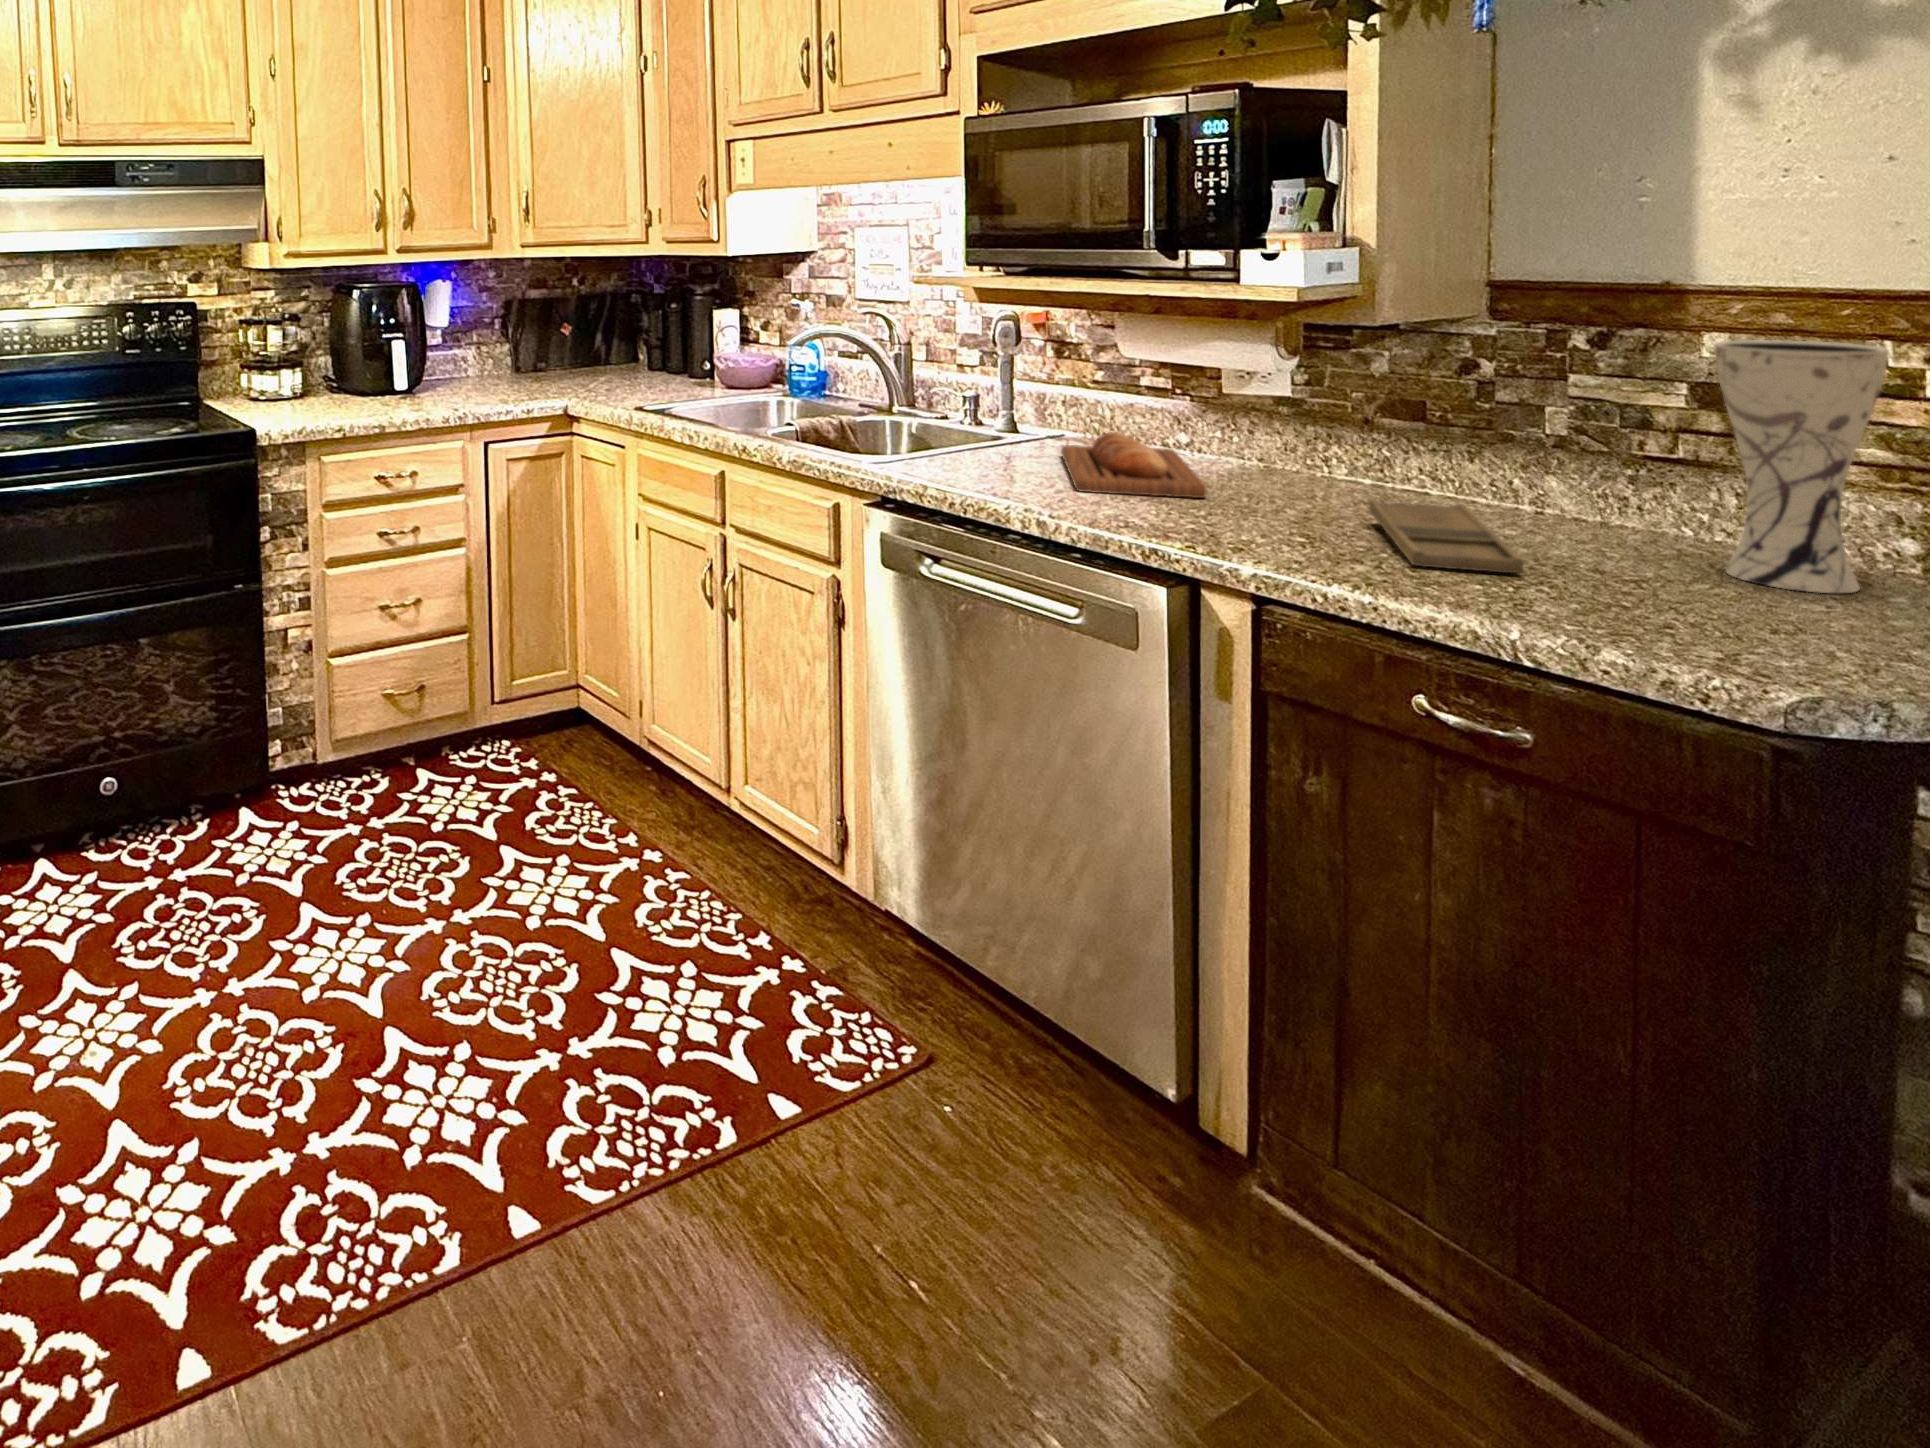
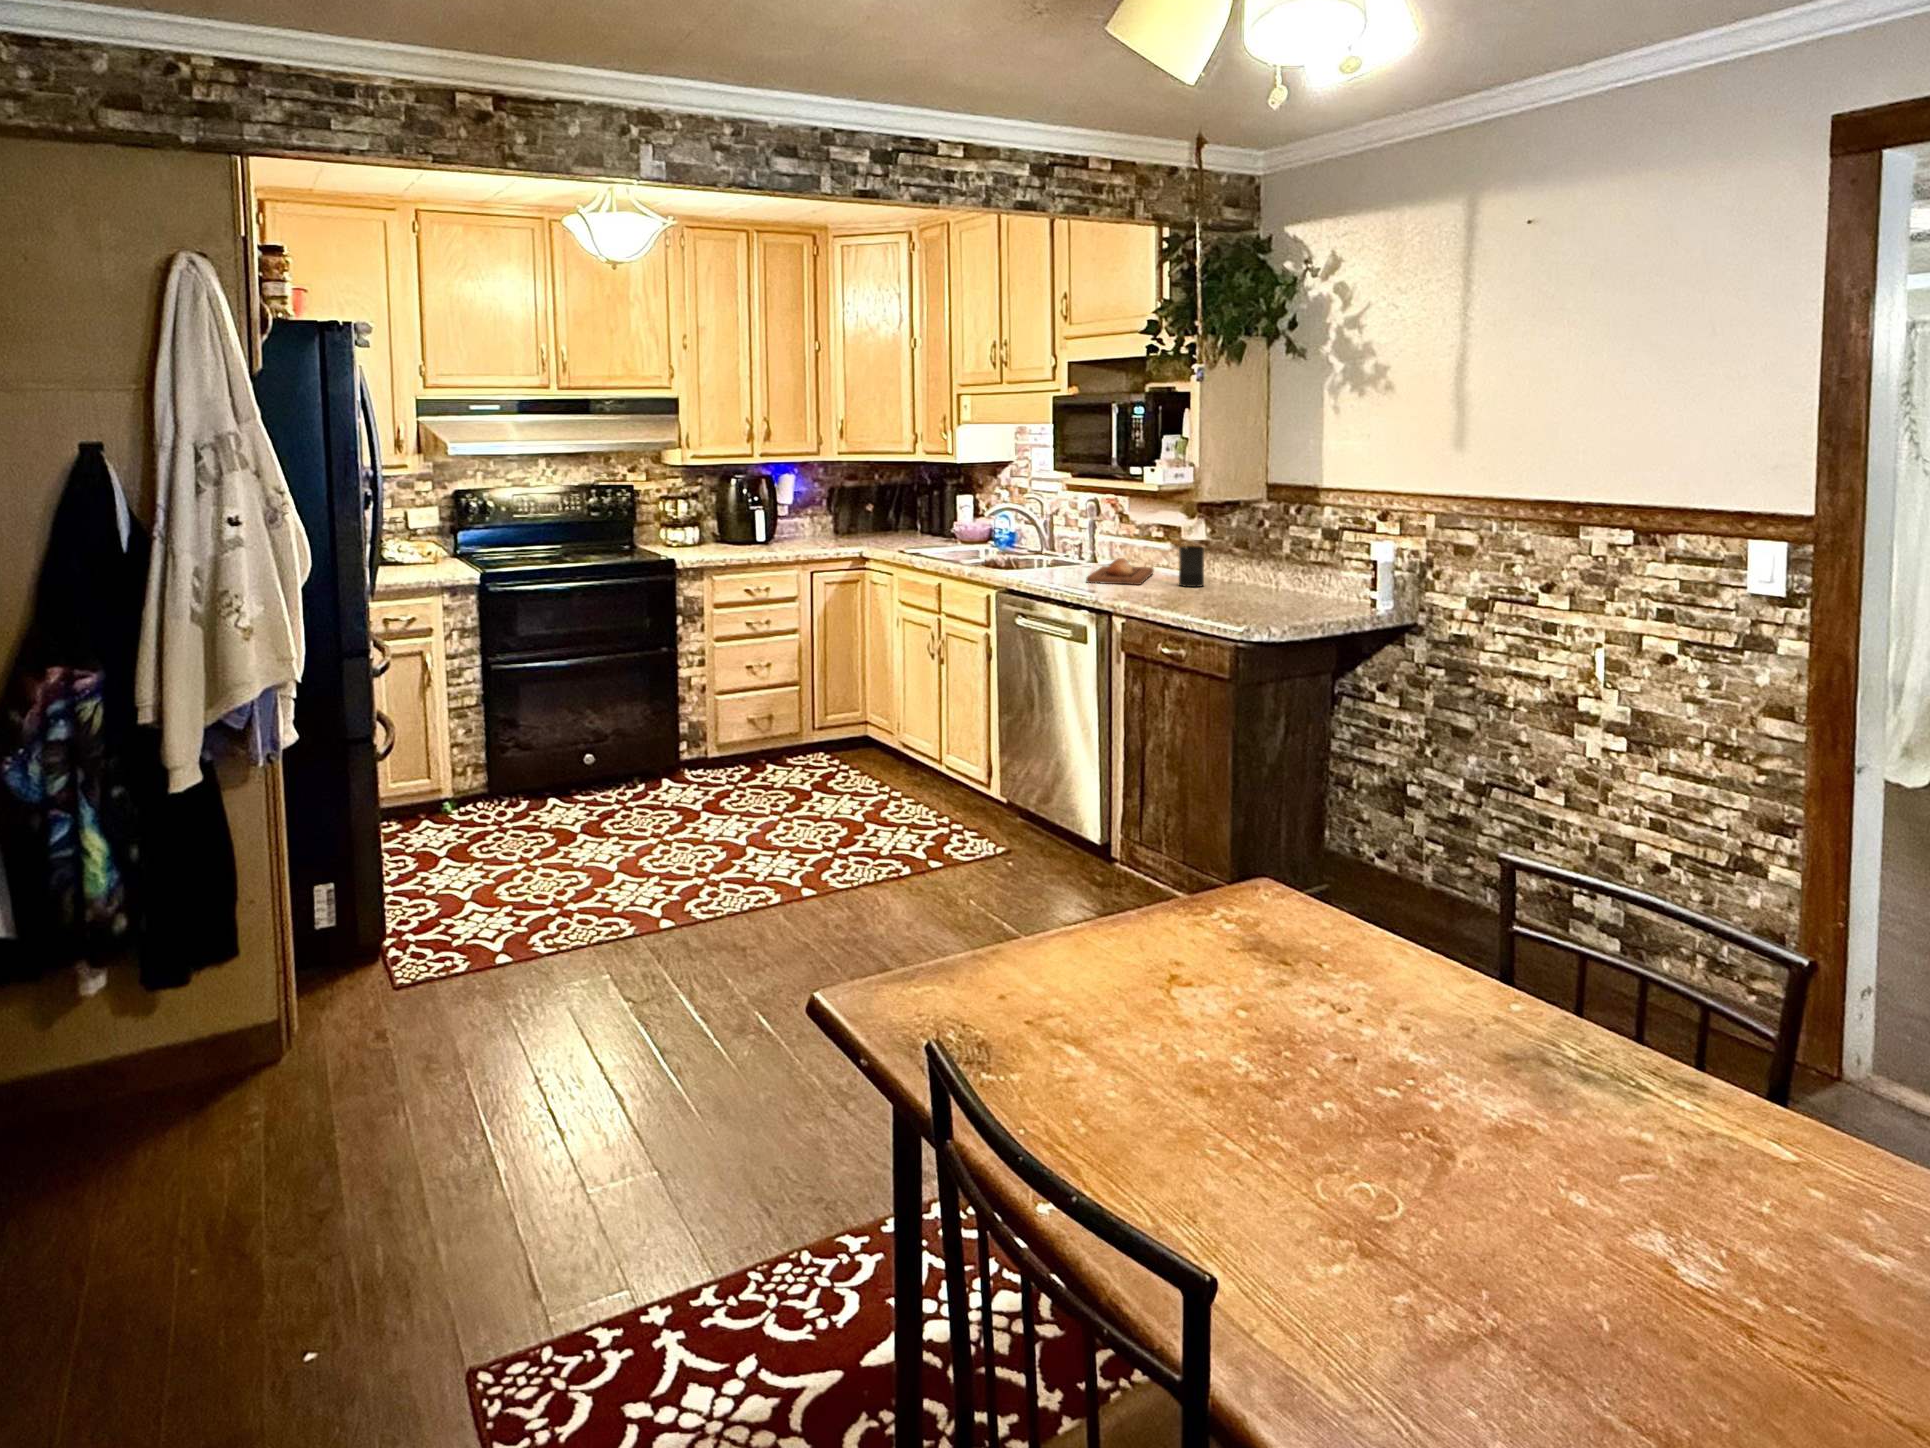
vase: present [1715,340,1888,593] -> none [1290,510,1338,608]
candle: none [1284,408,1357,505] -> present [1179,546,1204,587]
tray: present [1369,499,1523,573] -> none [1178,581,1227,603]

